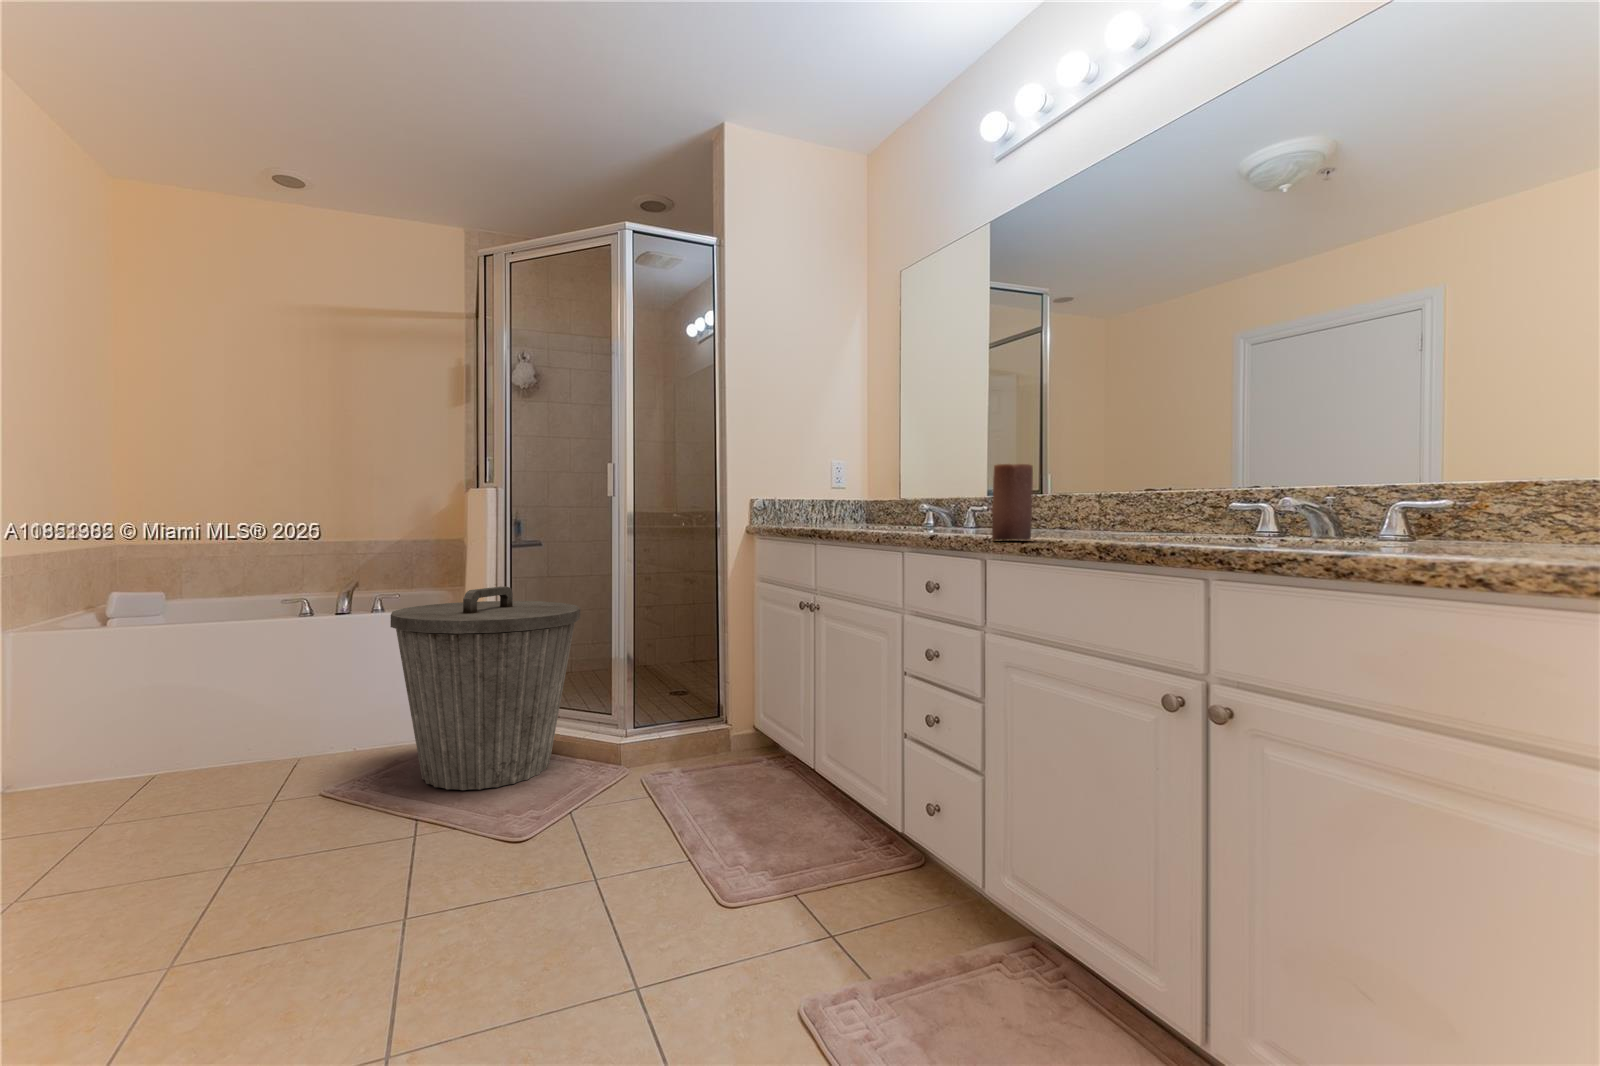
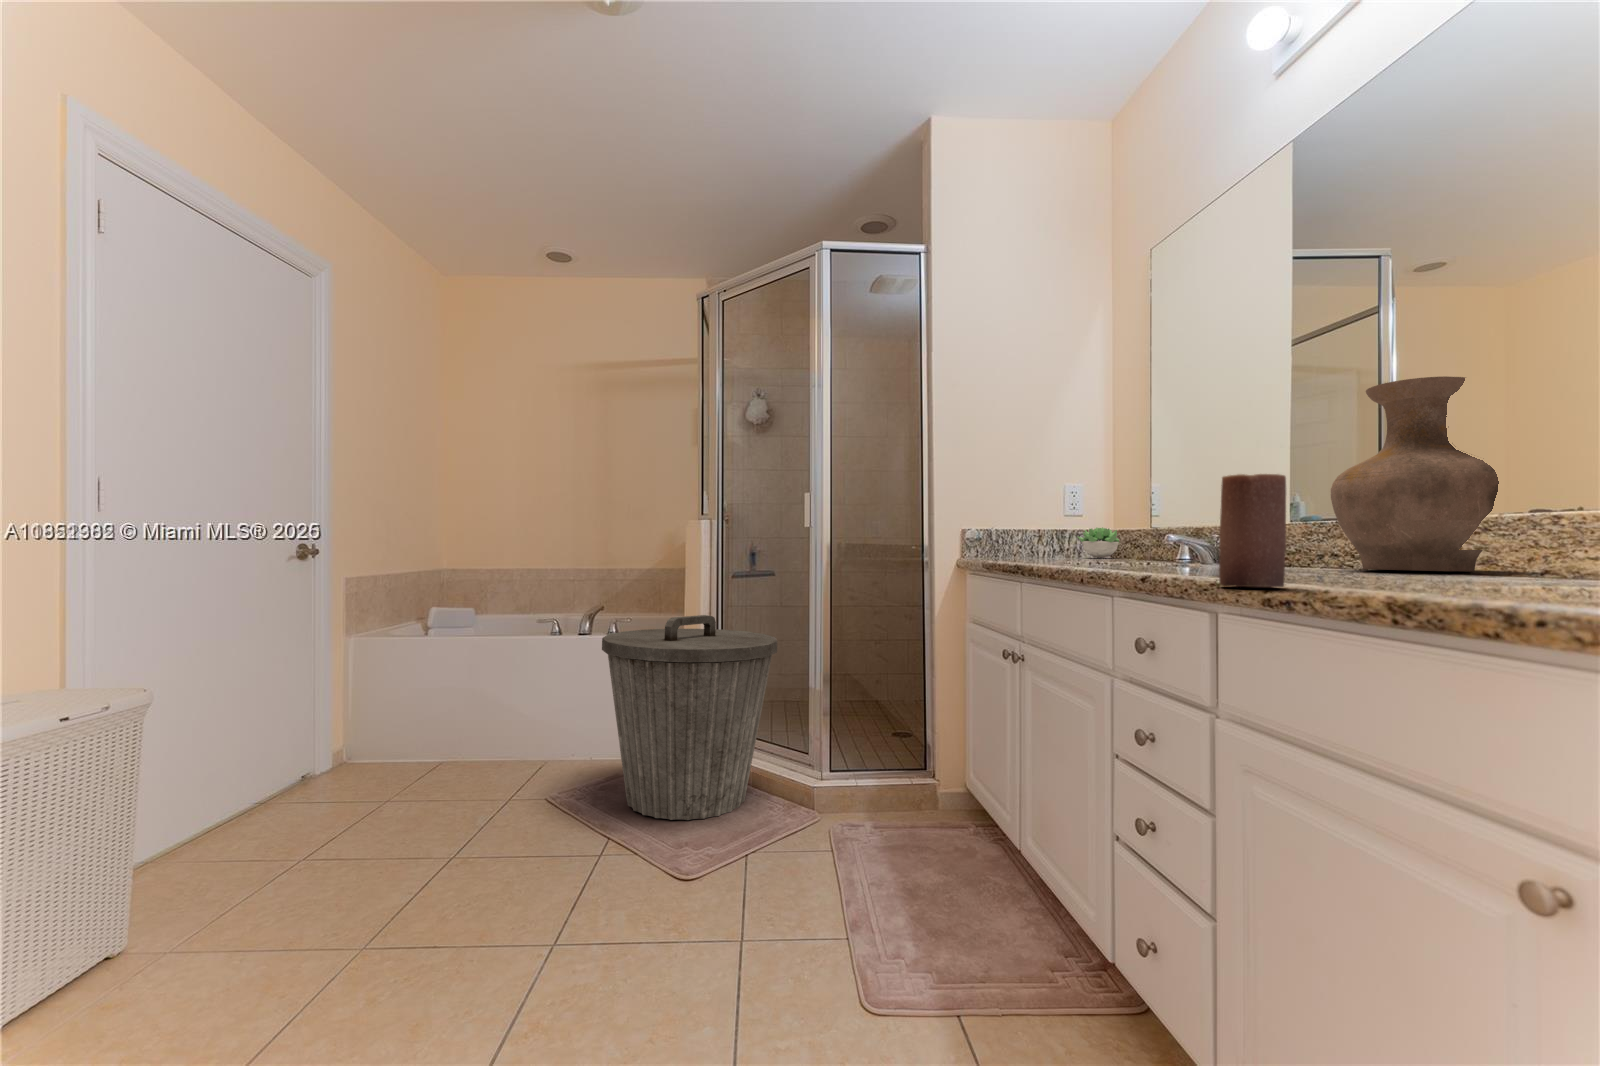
vase: none [1035,398,1137,529] -> present [1331,376,1499,571]
succulent plant: none [842,499,879,524] -> present [1077,528,1119,558]

